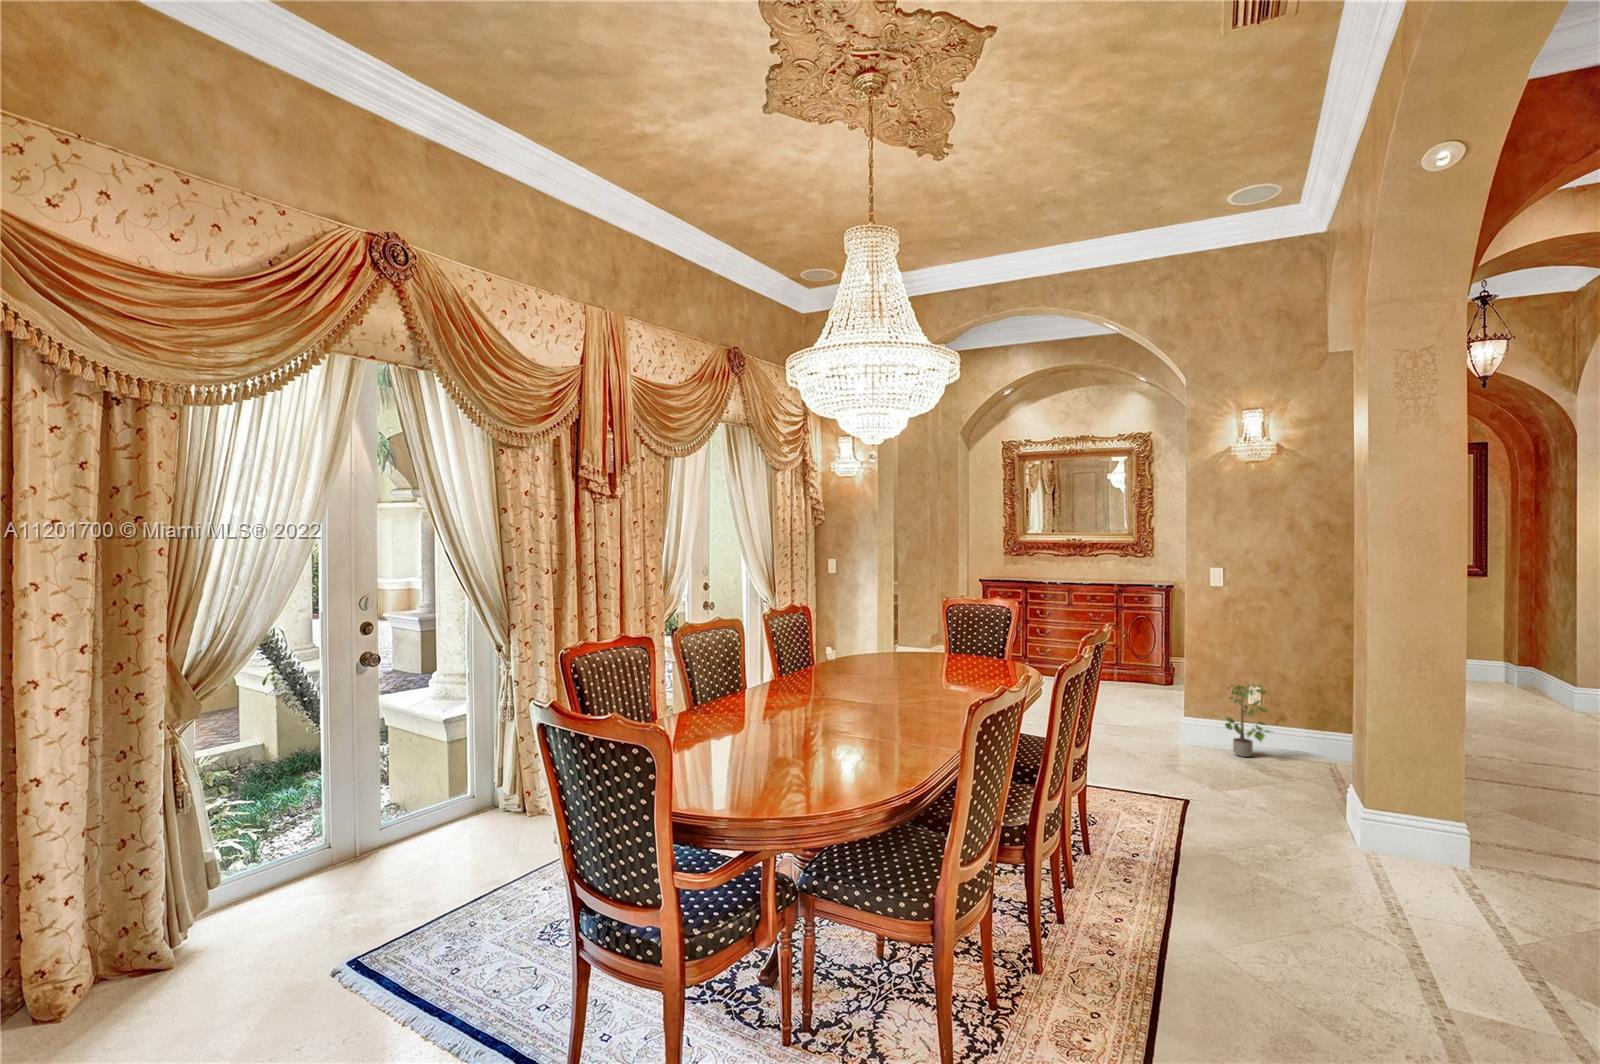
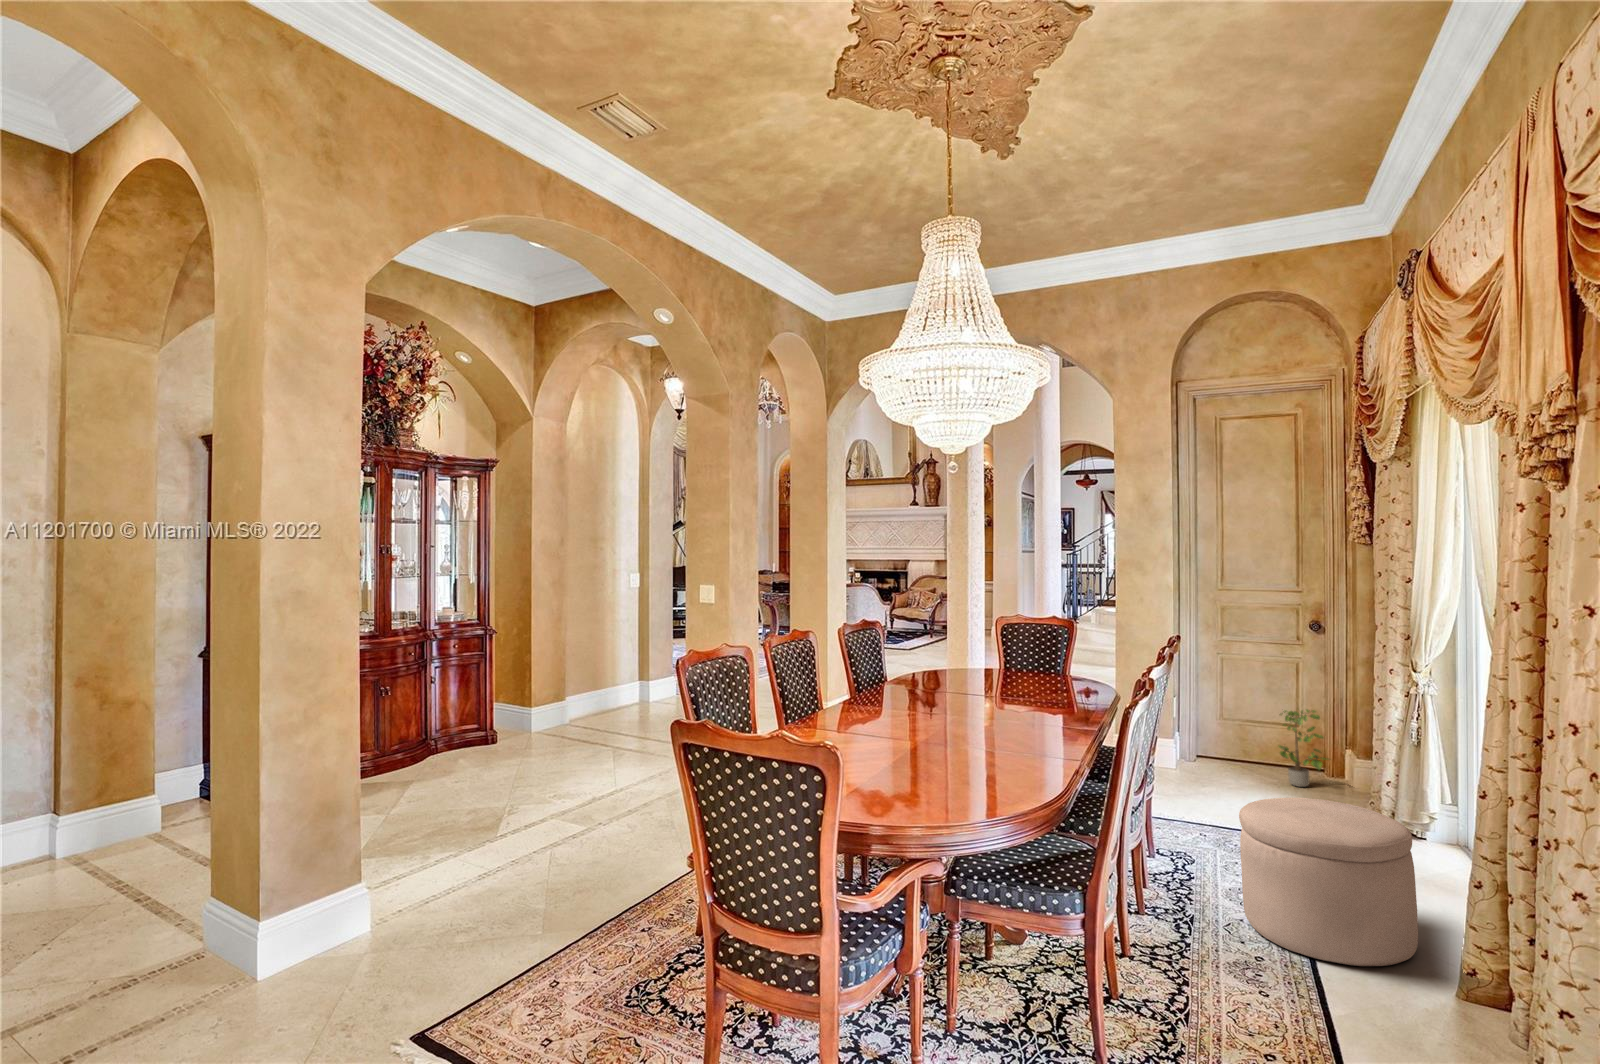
ottoman: none [1127,774,1277,929] -> present [1239,798,1418,966]

